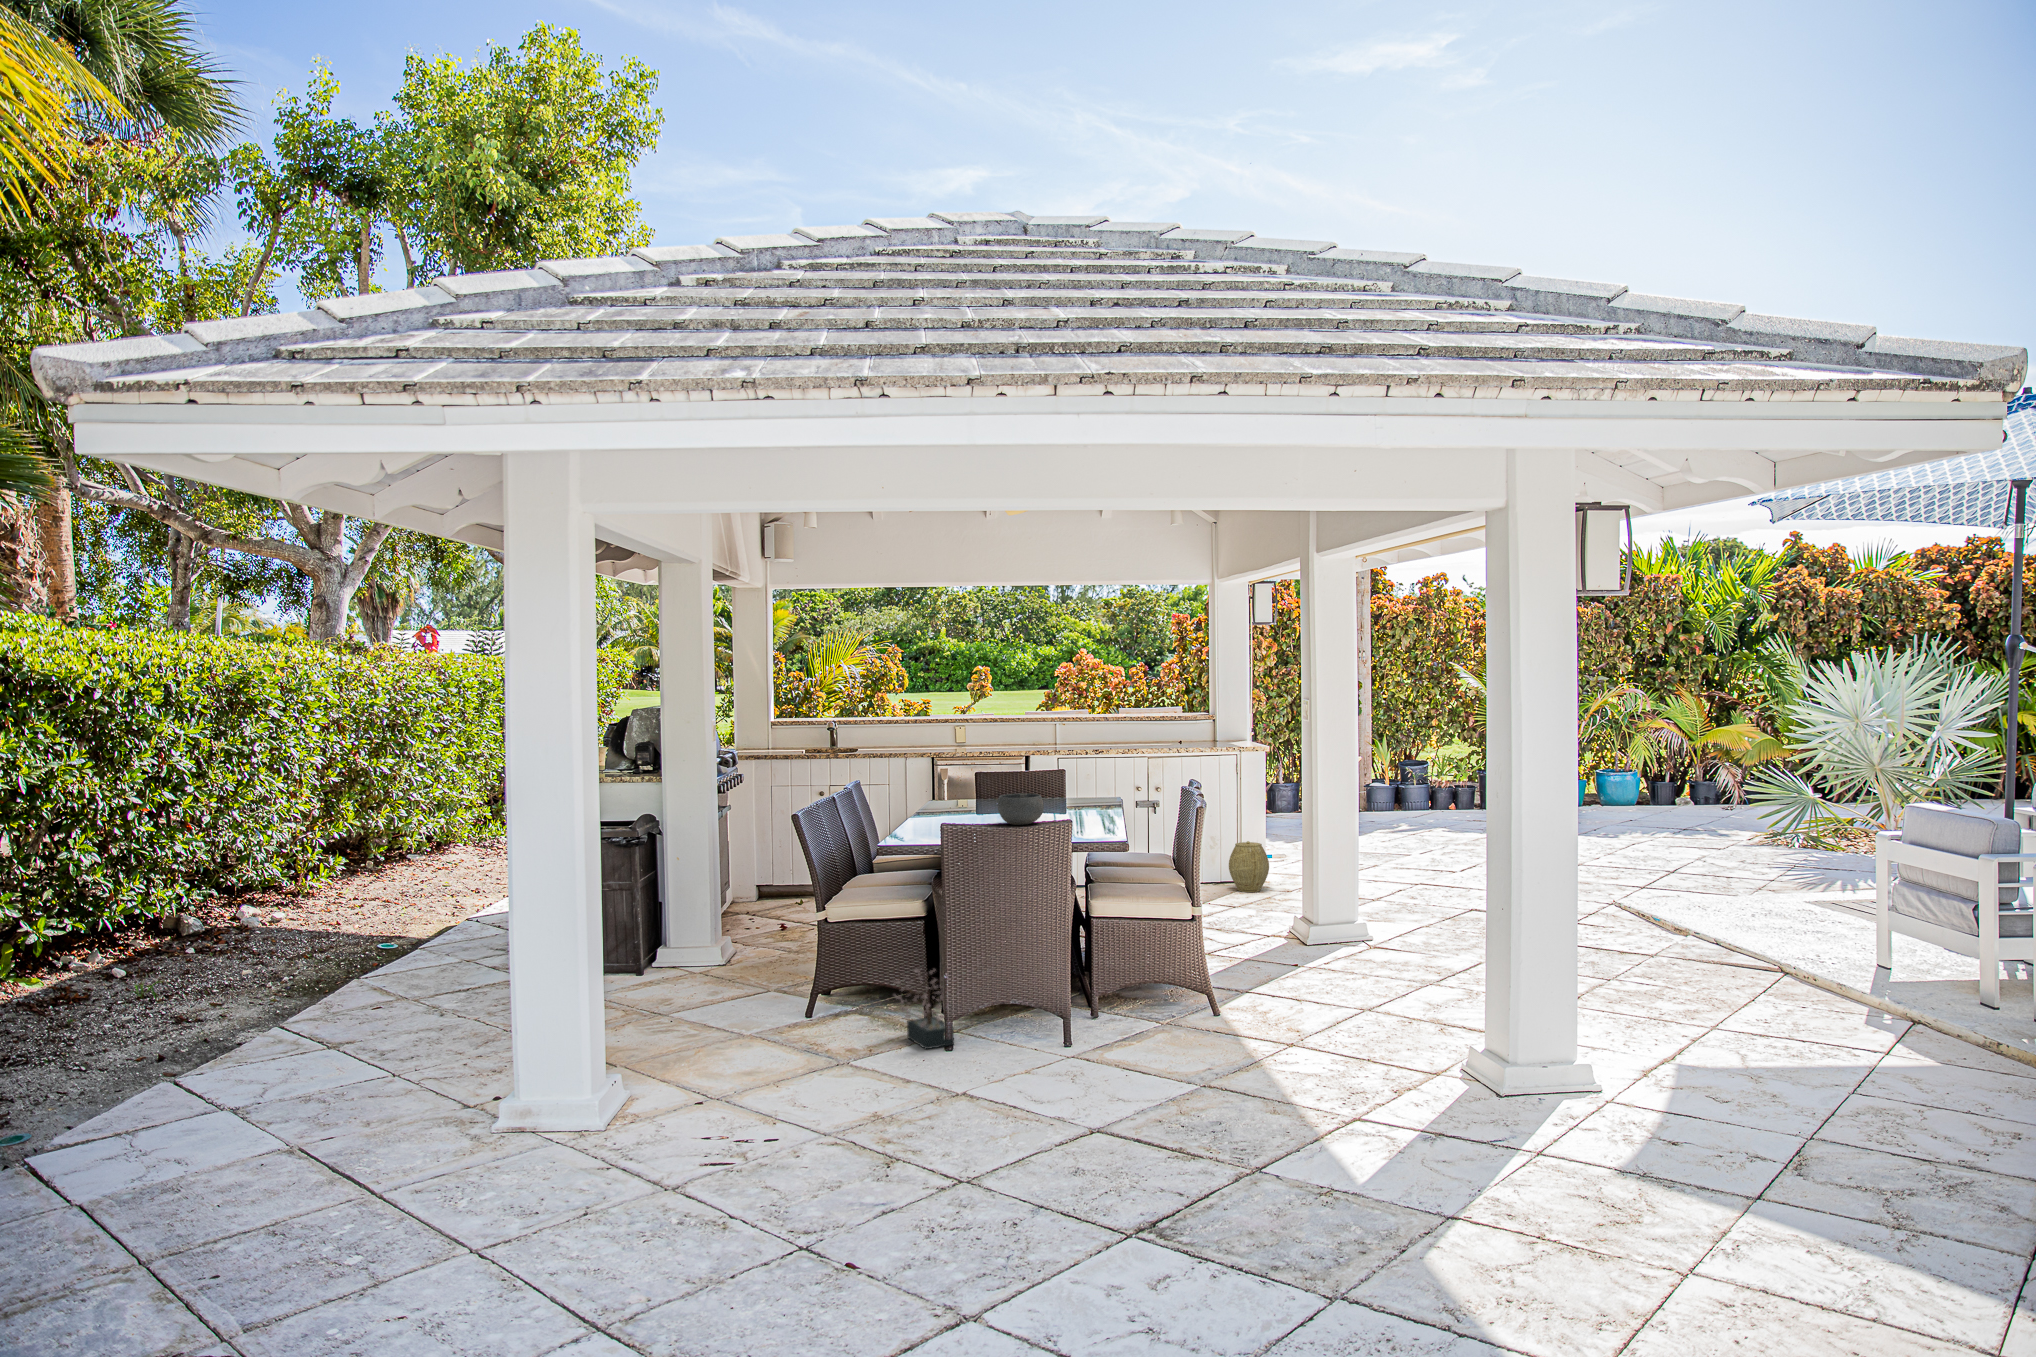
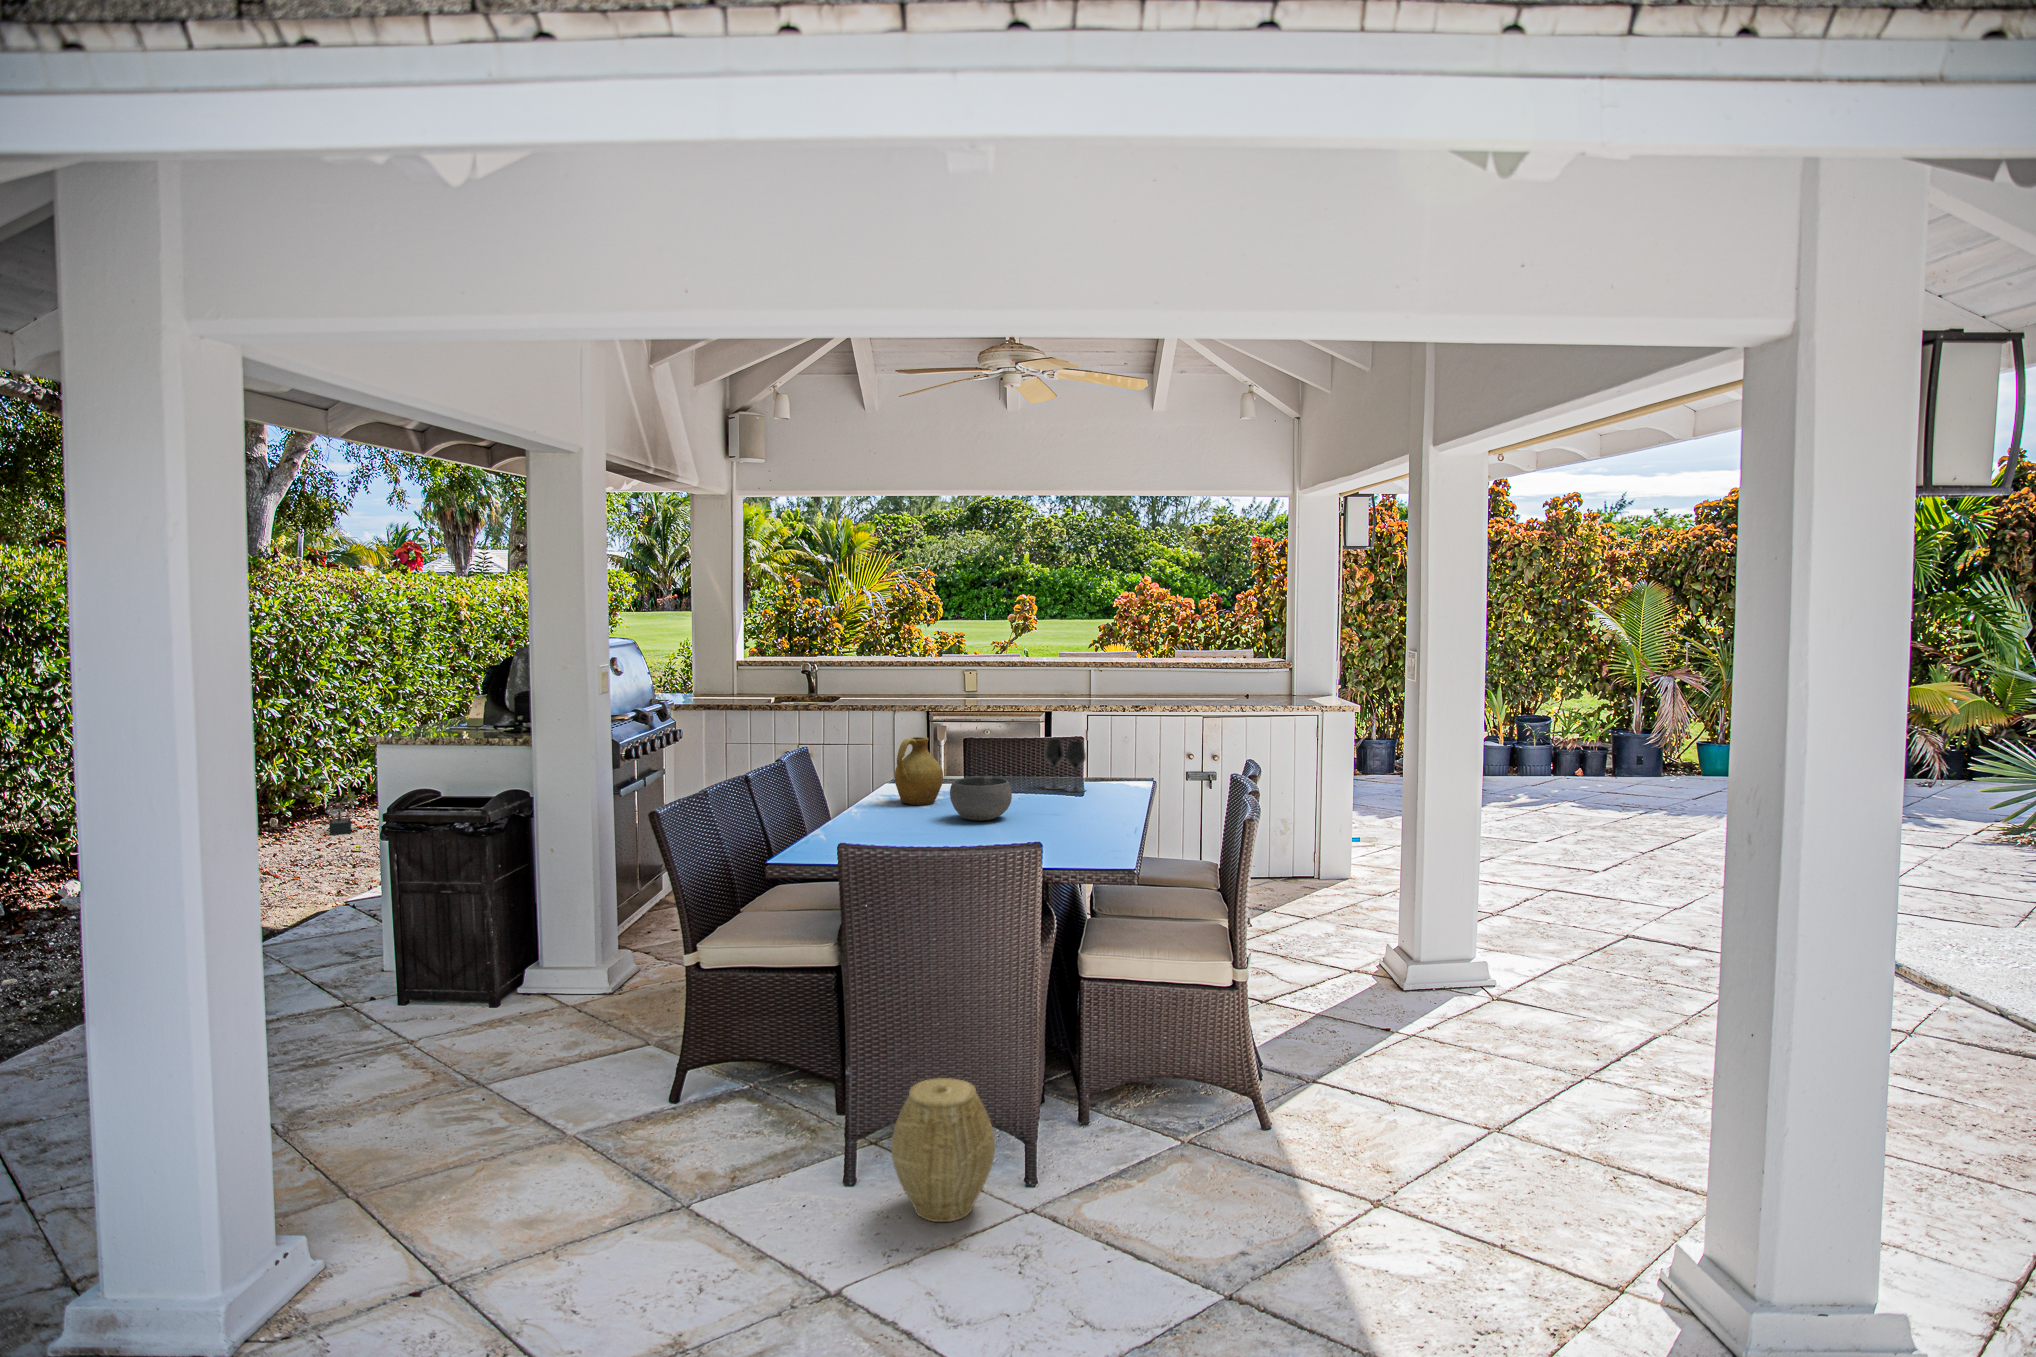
pitcher: none [945,767,982,819] -> present [895,737,943,805]
wine glass: none [1052,770,1086,809] -> present [1045,739,1086,792]
woven basket: present [1229,841,1269,892] -> present [891,1078,995,1222]
decorative plant: present [895,969,954,1049] -> present [325,794,357,835]

